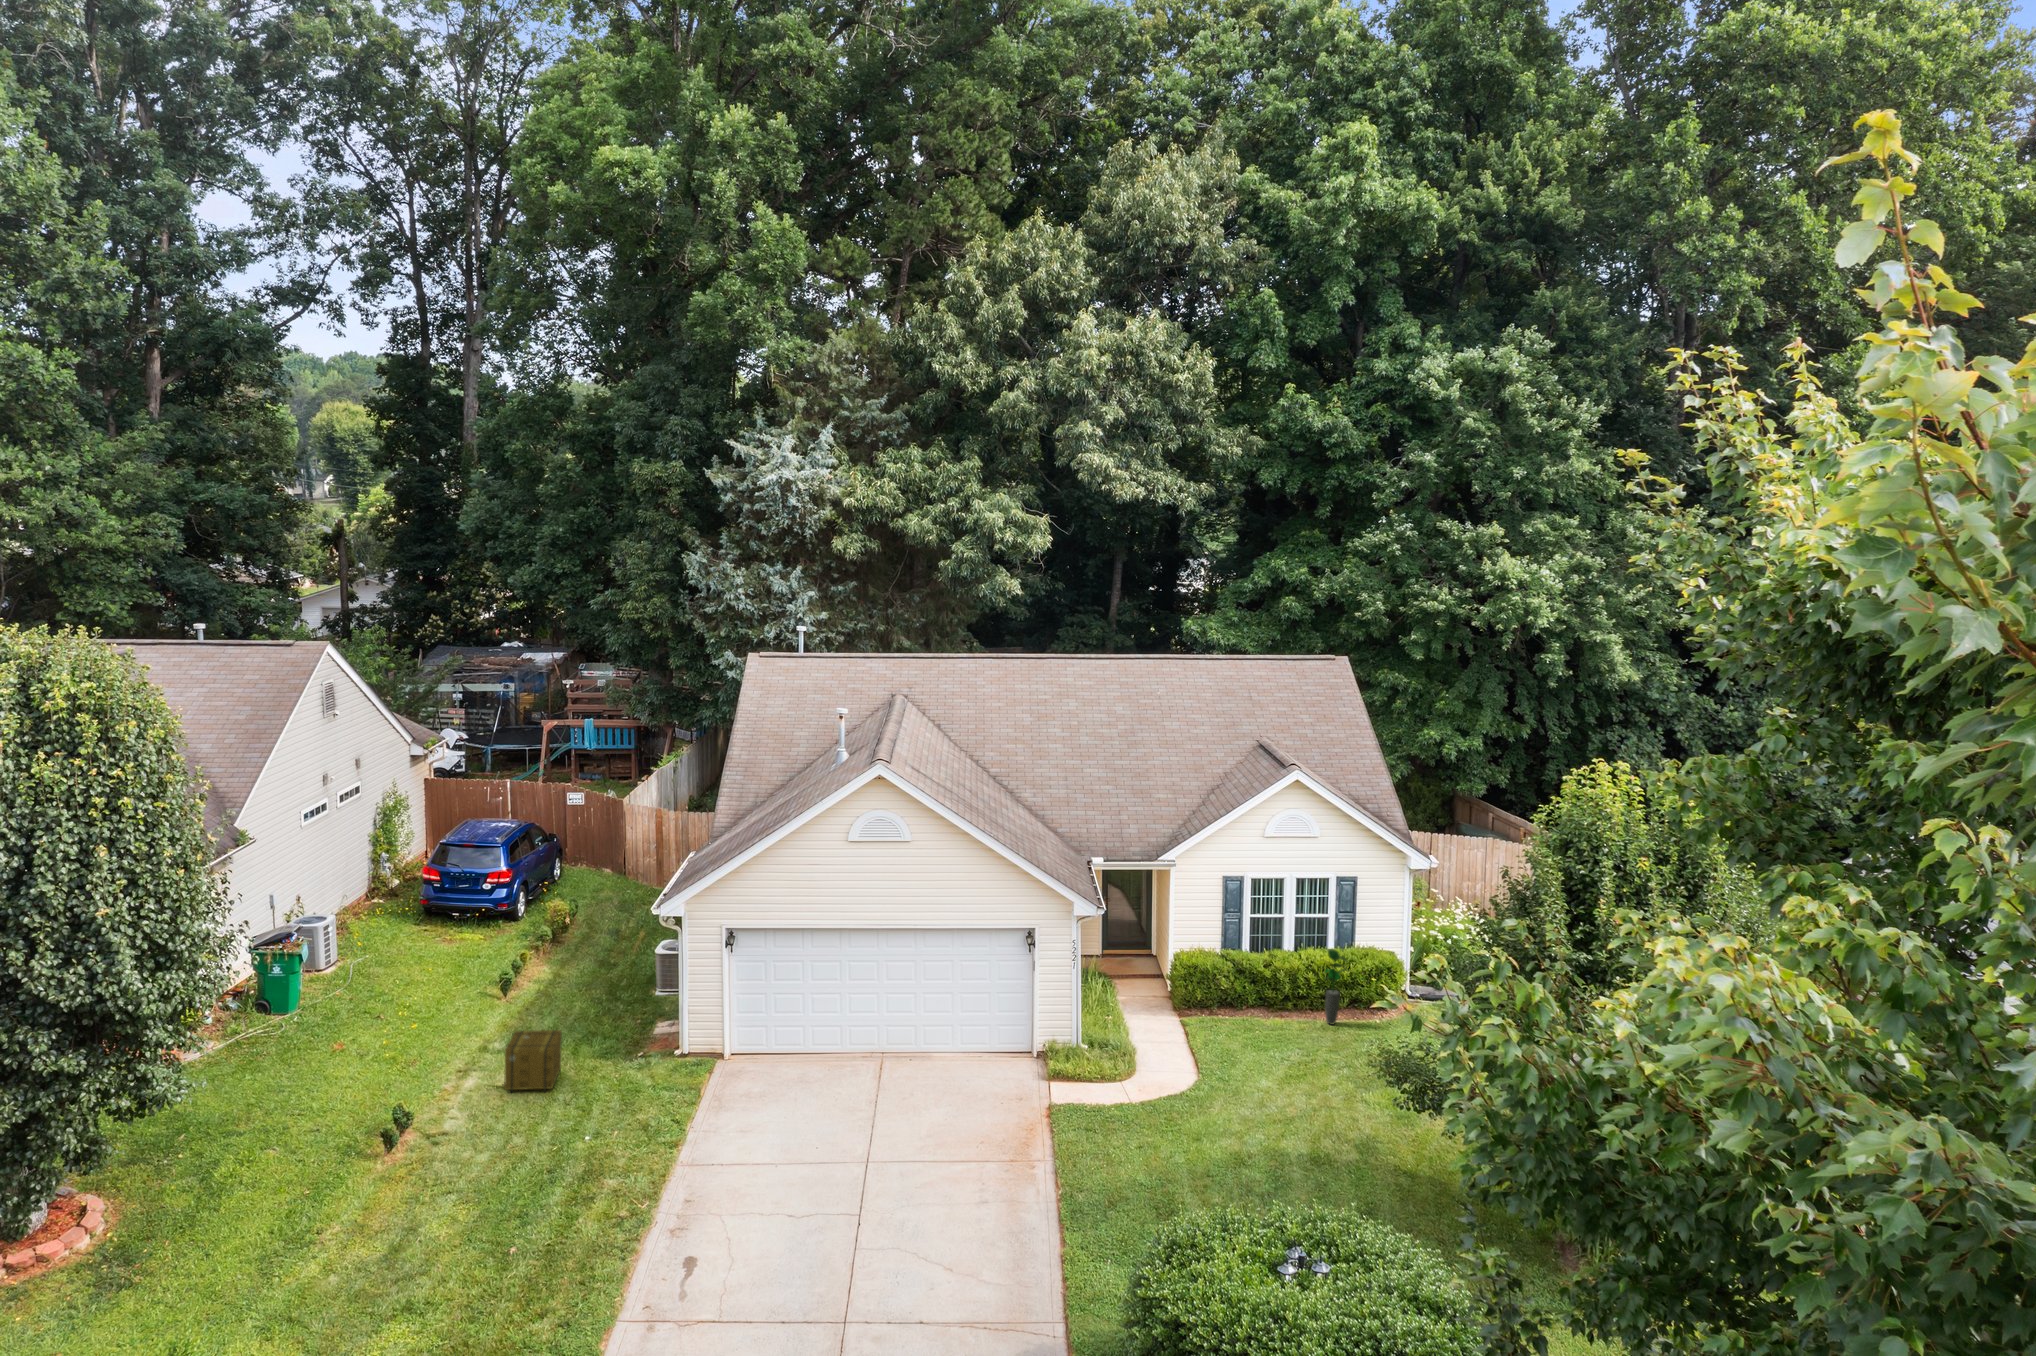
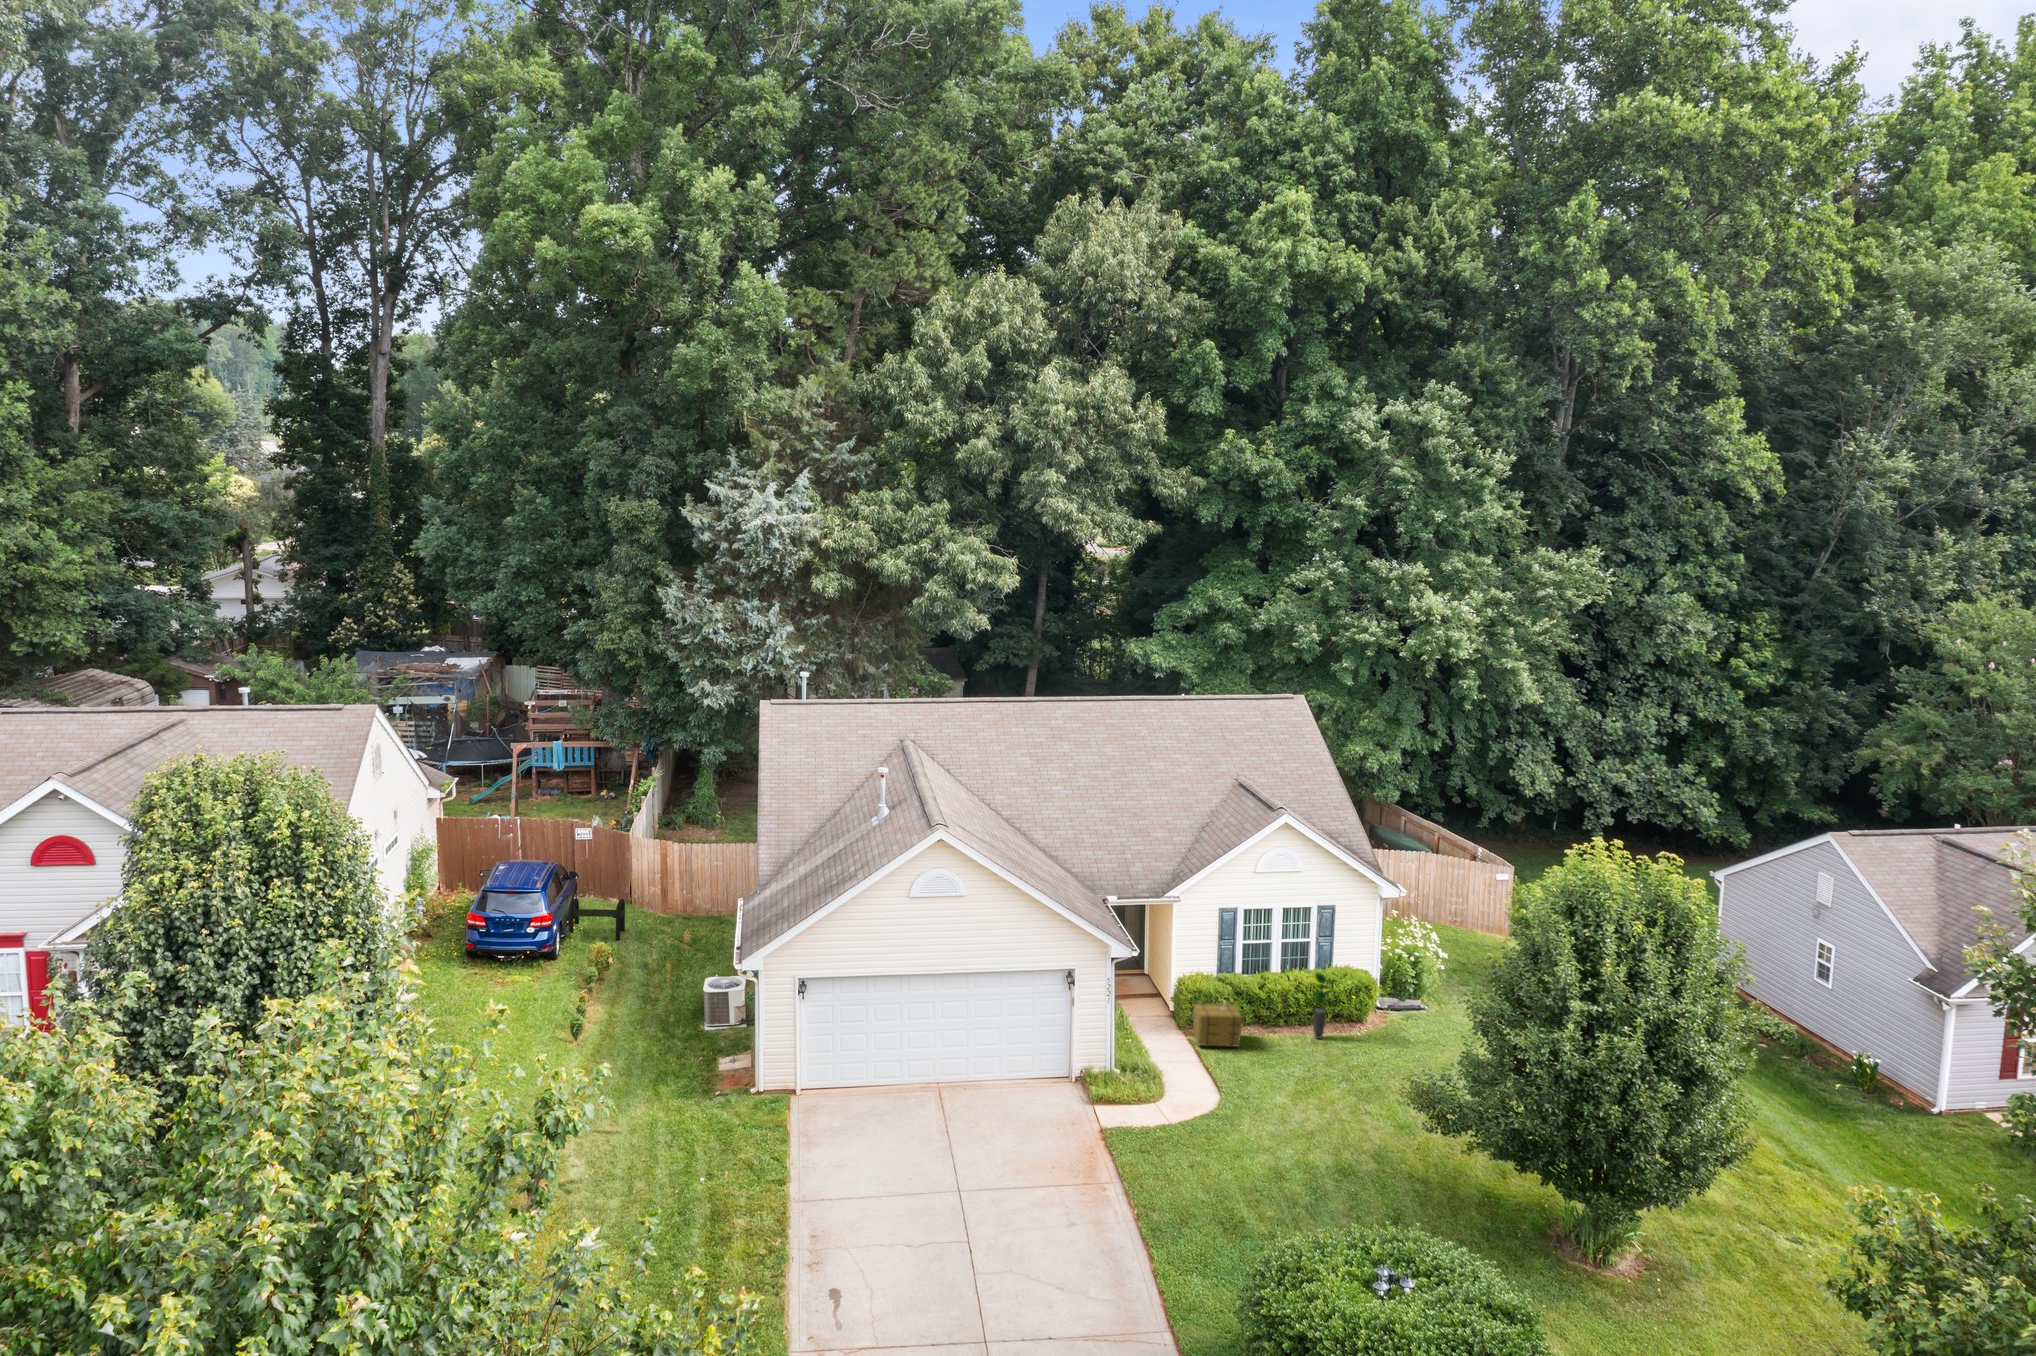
bench: none [537,858,599,903] -> present [569,898,625,940]
cardboard box: present [504,1030,562,1092] -> present [1193,1004,1242,1047]

